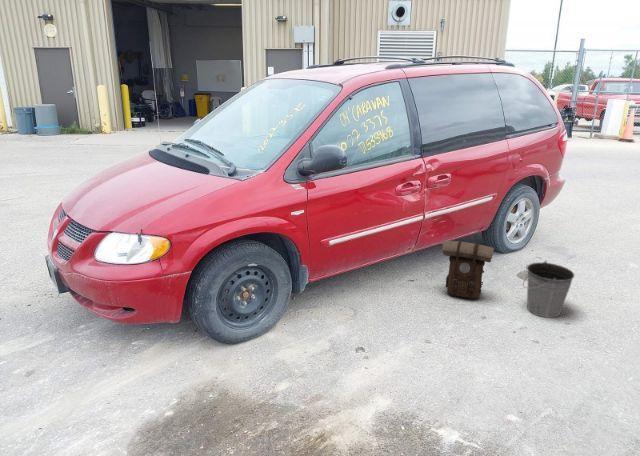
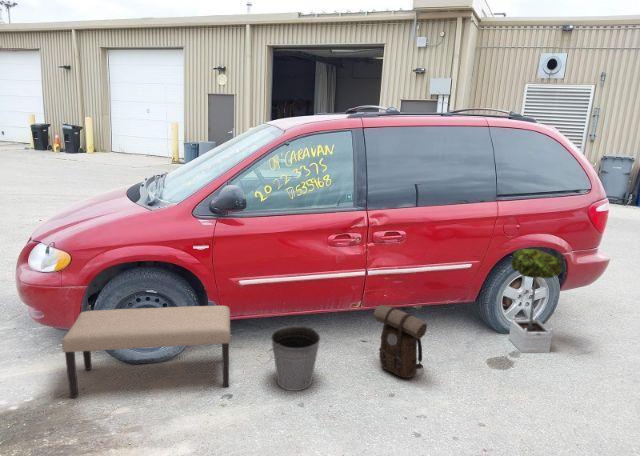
potted tree: none [508,176,554,262] -> present [509,249,562,353]
bucket: present [523,261,574,318] -> present [270,326,320,391]
bench: none [188,267,355,389] -> present [62,306,231,398]

